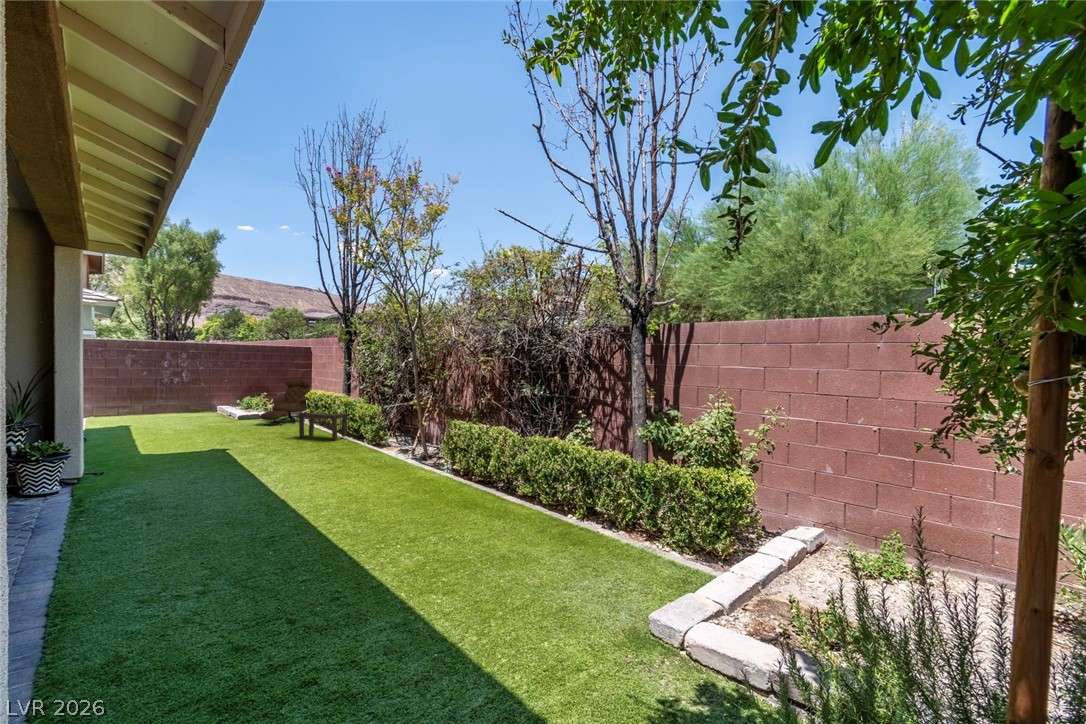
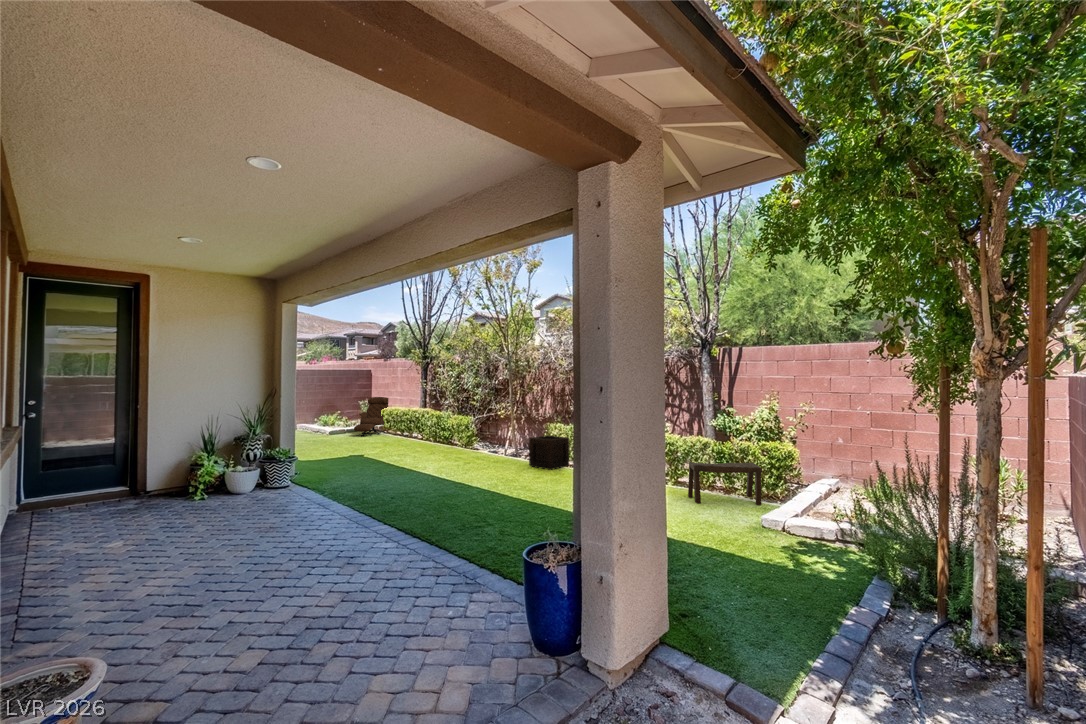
bench: present [299,412,348,441] -> present [688,462,762,505]
wooden crate: none [414,437,469,487] -> present [529,435,569,470]

